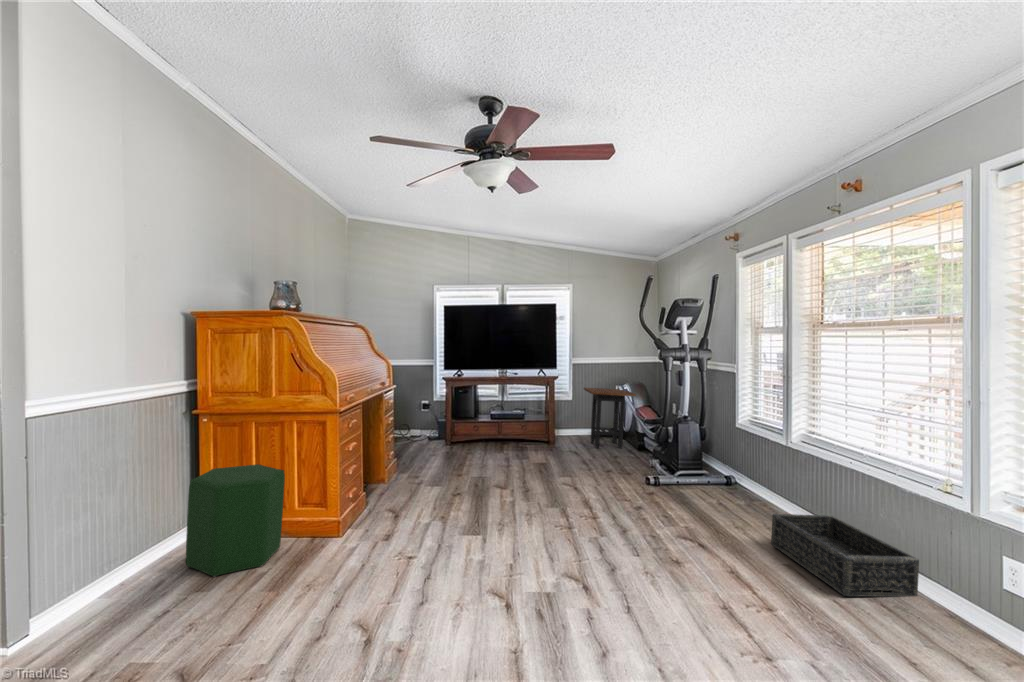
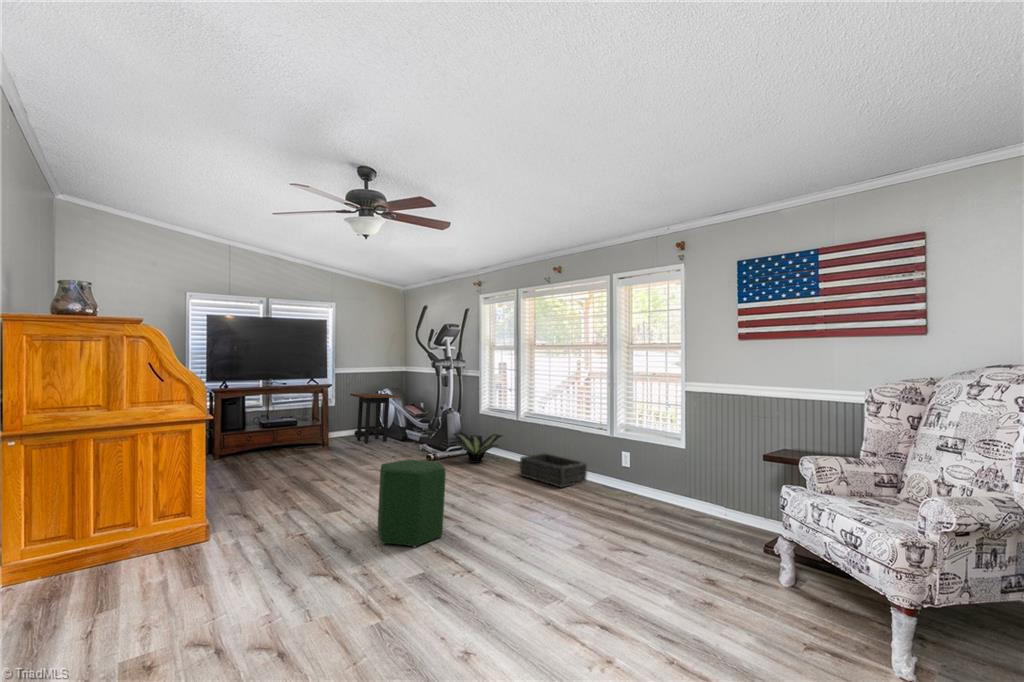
potted plant: none [674,453,766,506] -> present [454,433,502,463]
ottoman: present [186,464,285,577] -> present [378,459,446,547]

